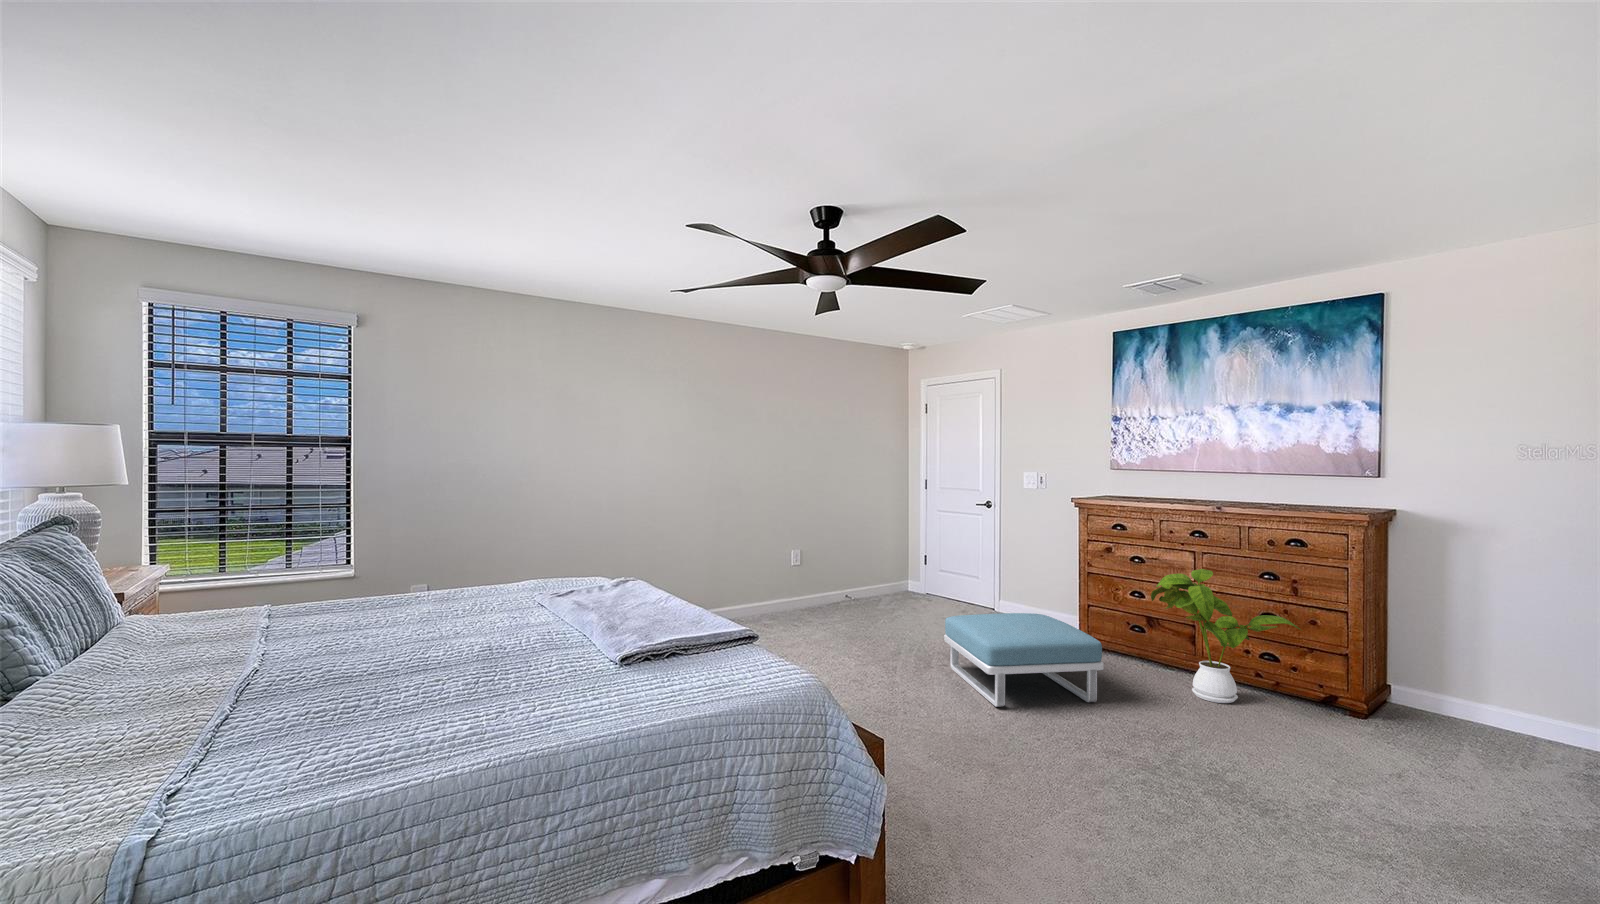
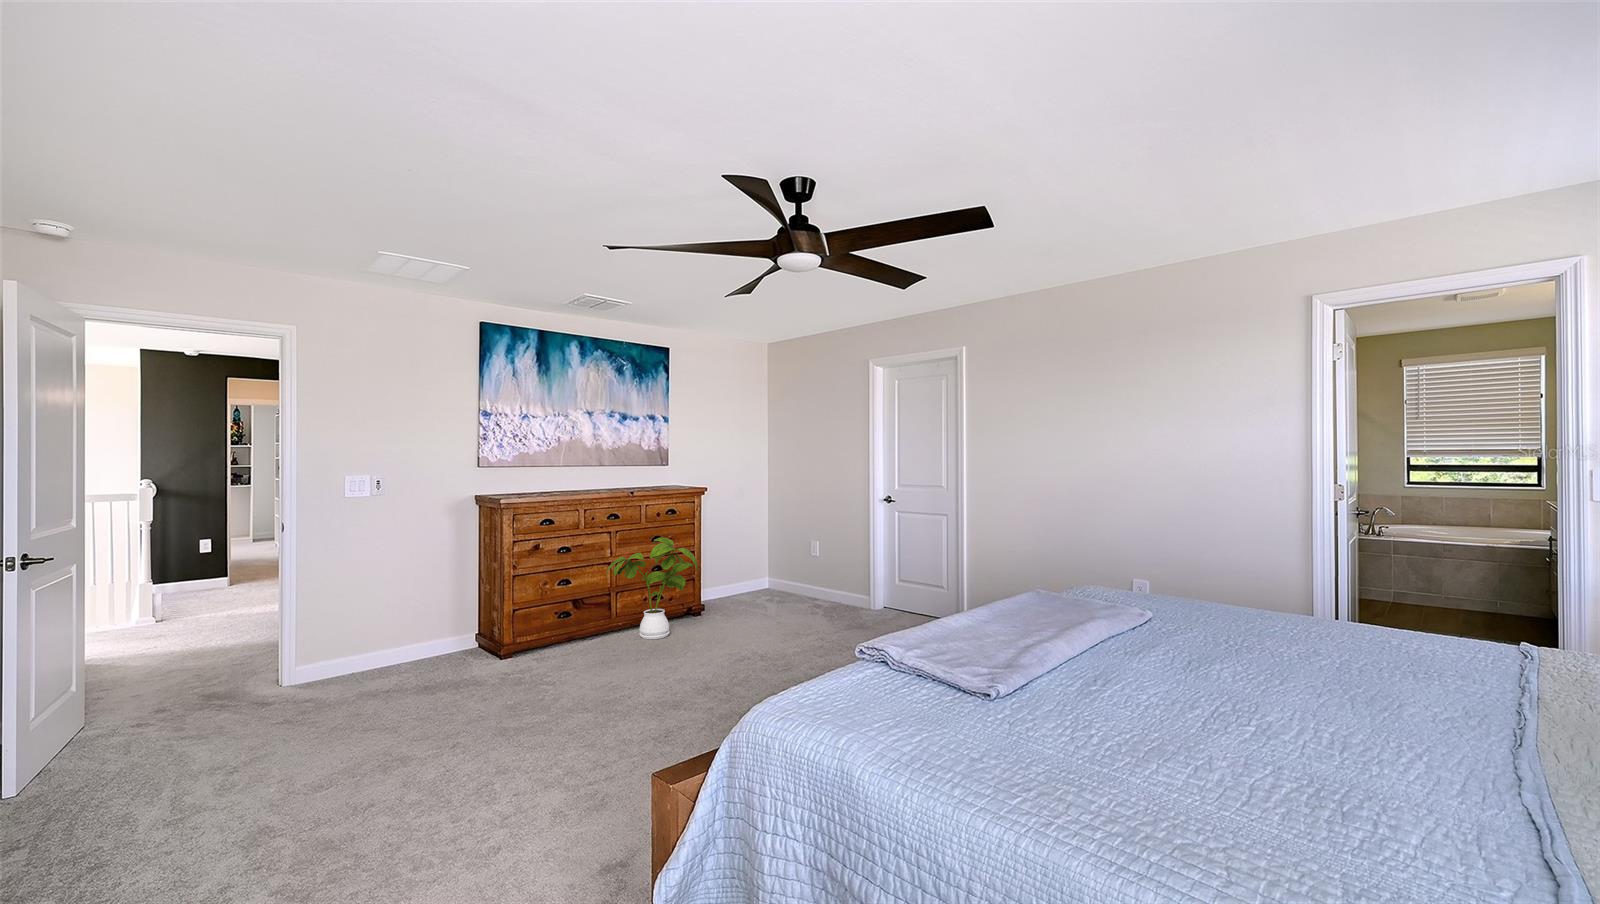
footstool: present [944,613,1104,707] -> none [515,613,653,714]

